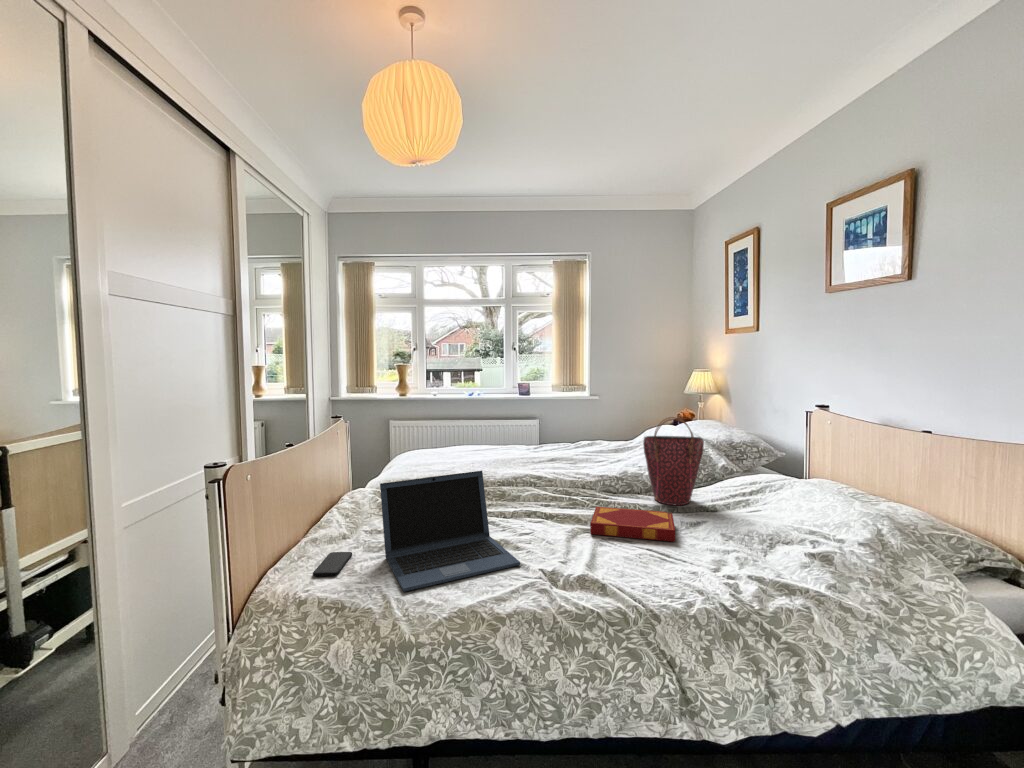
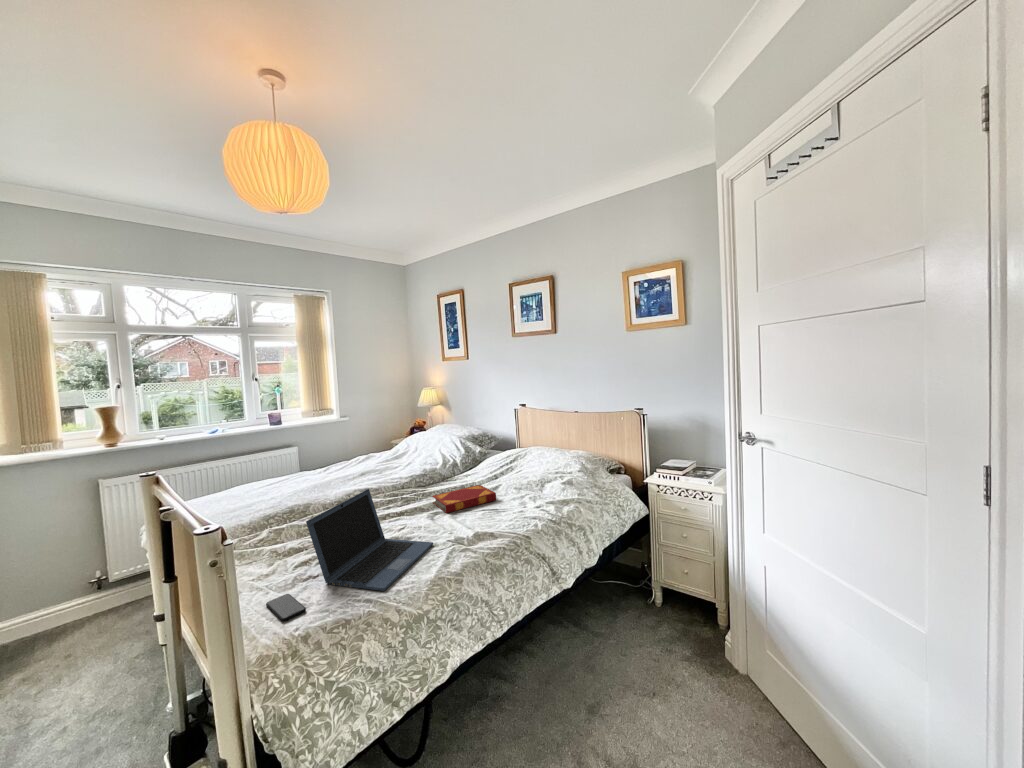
handbag: present [643,417,704,505] -> none [441,423,477,483]

